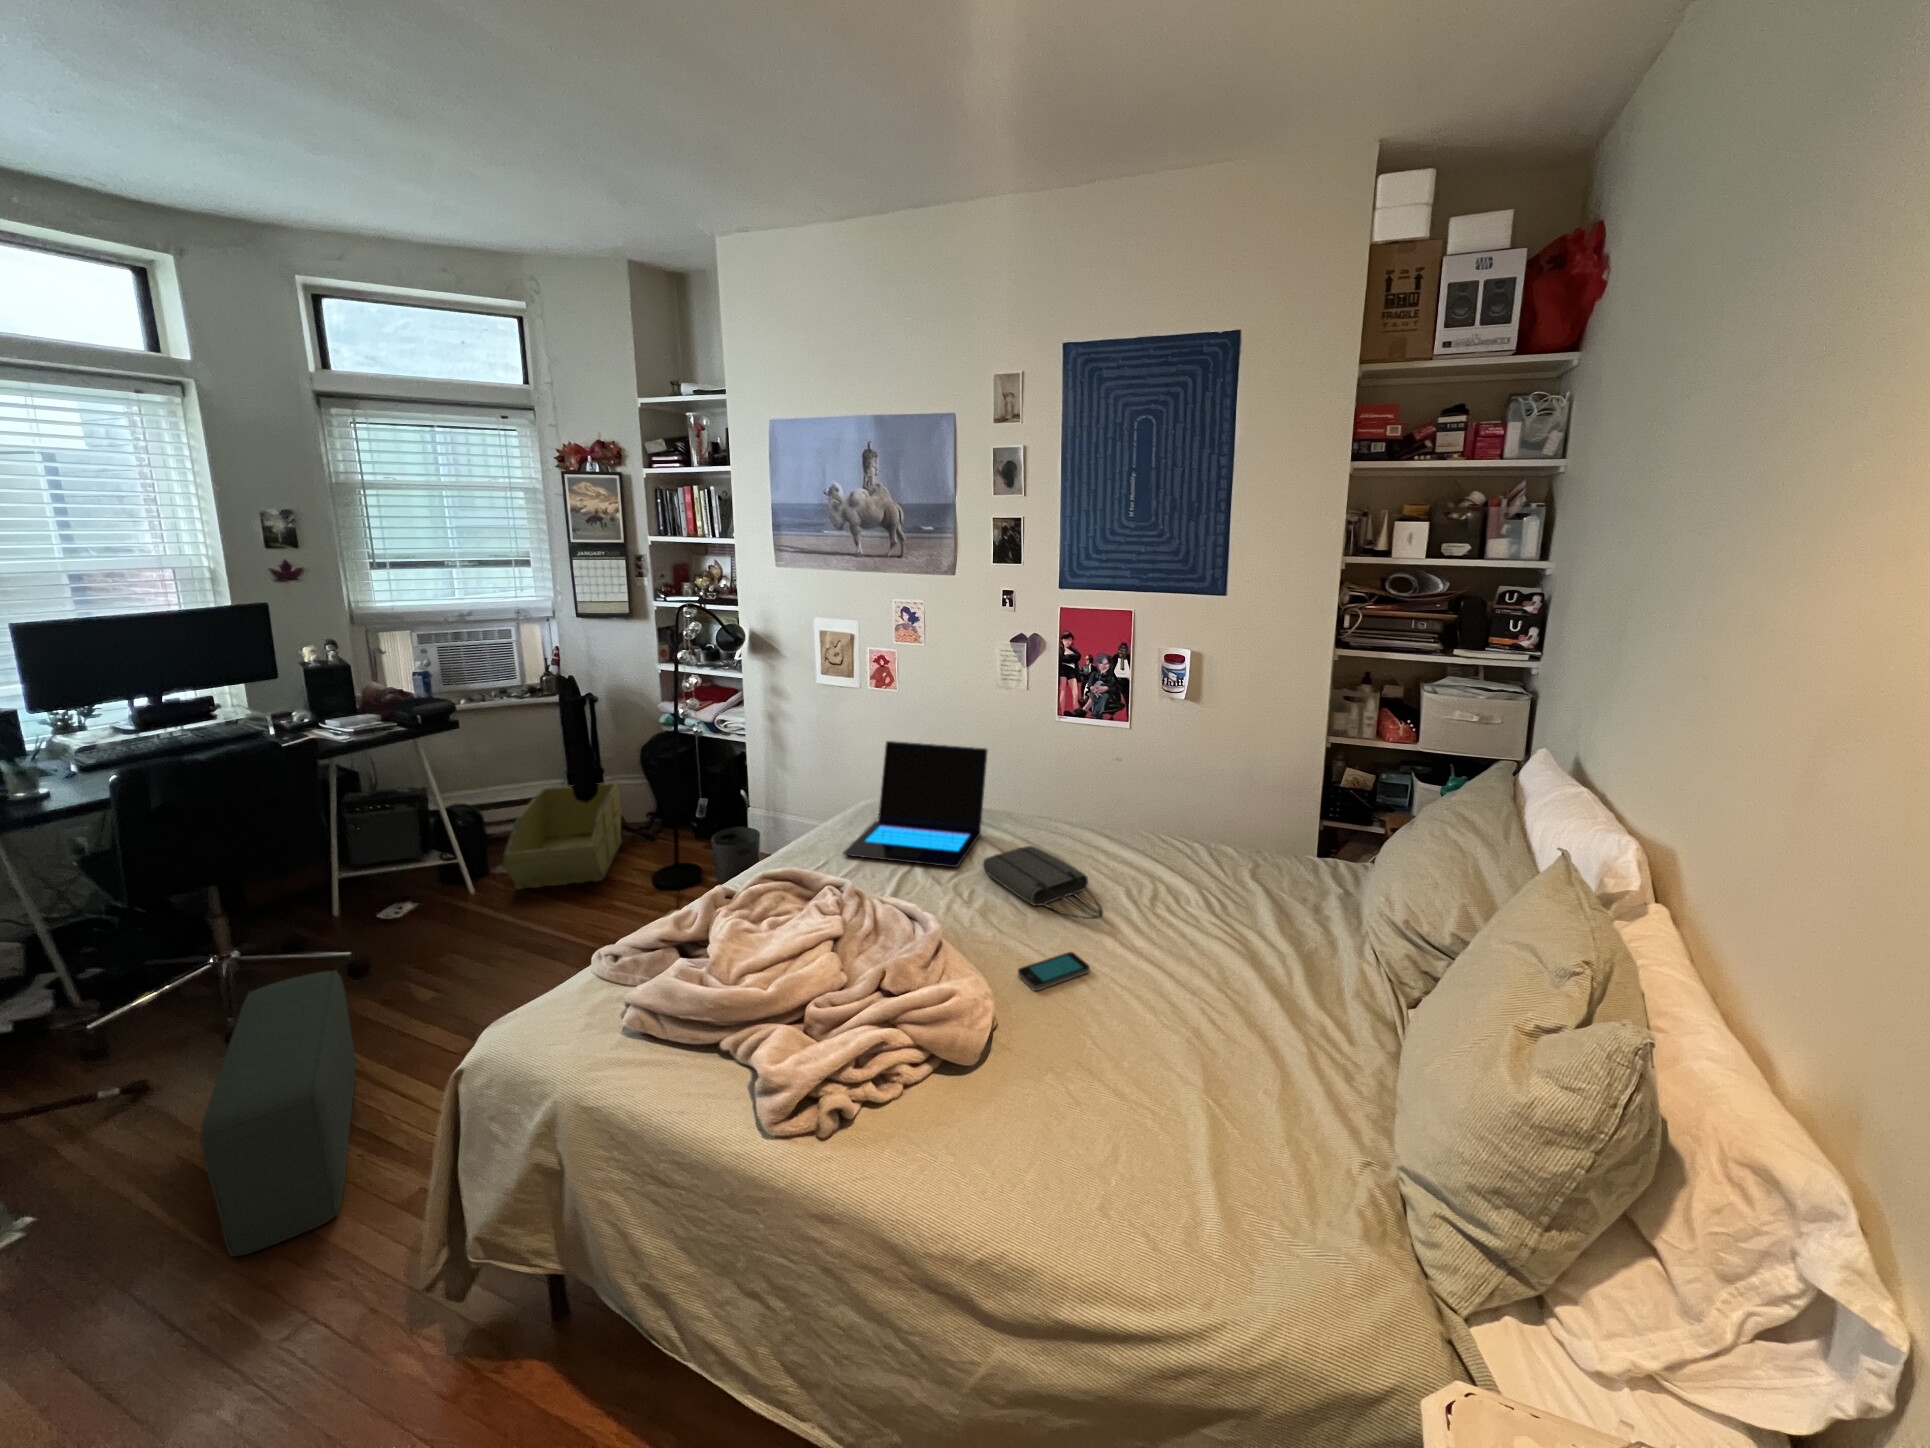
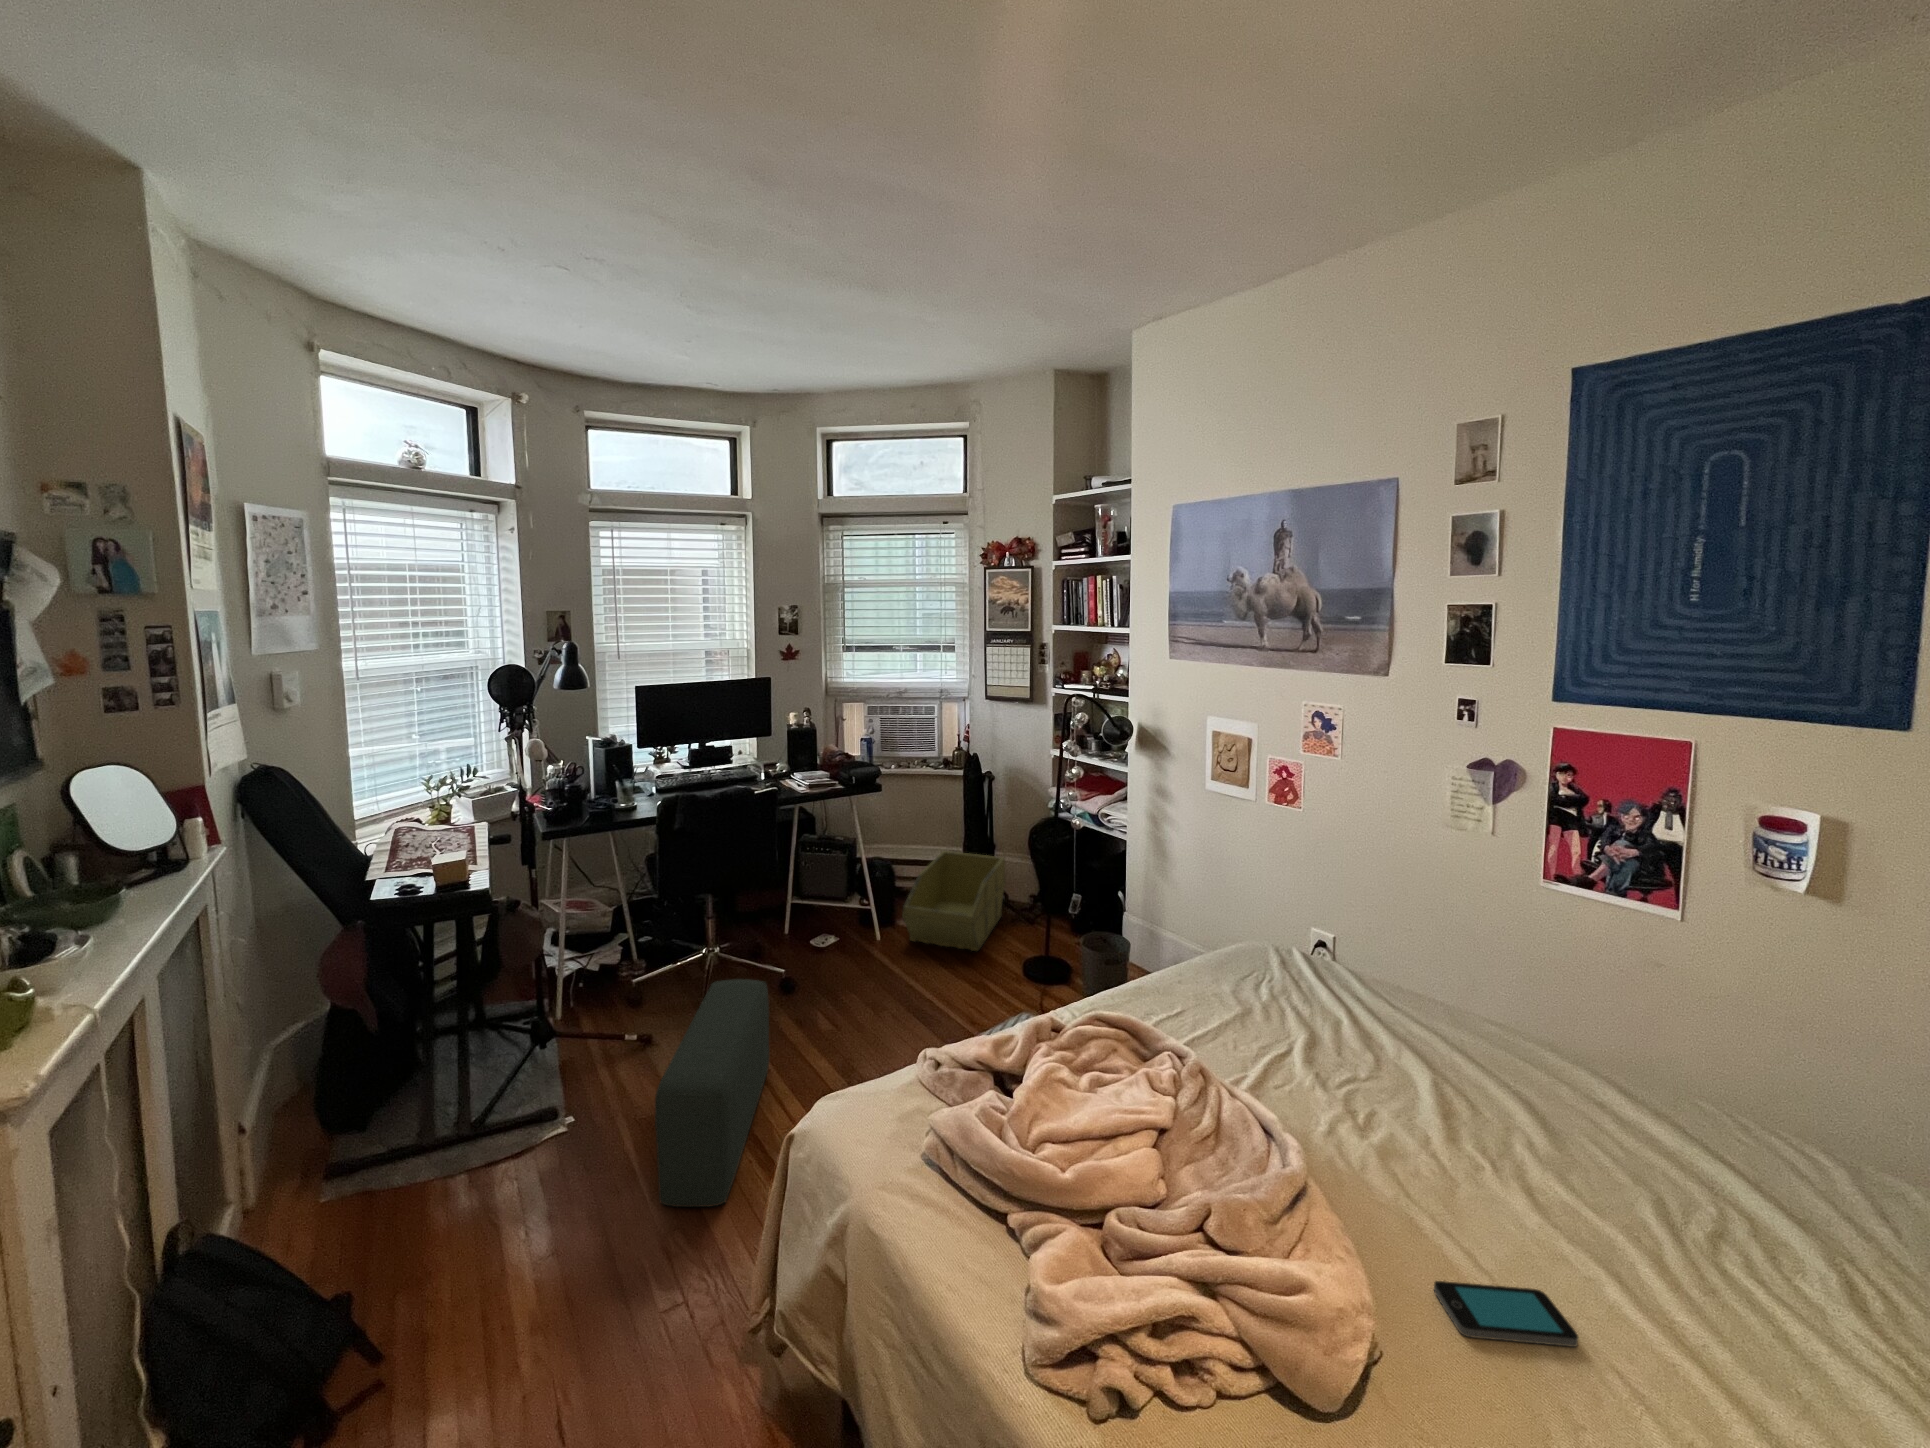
laptop: present [843,741,987,867] -> none [1200,876,1417,1070]
tote bag: present [983,846,1103,919] -> none [1395,1072,1614,1249]

